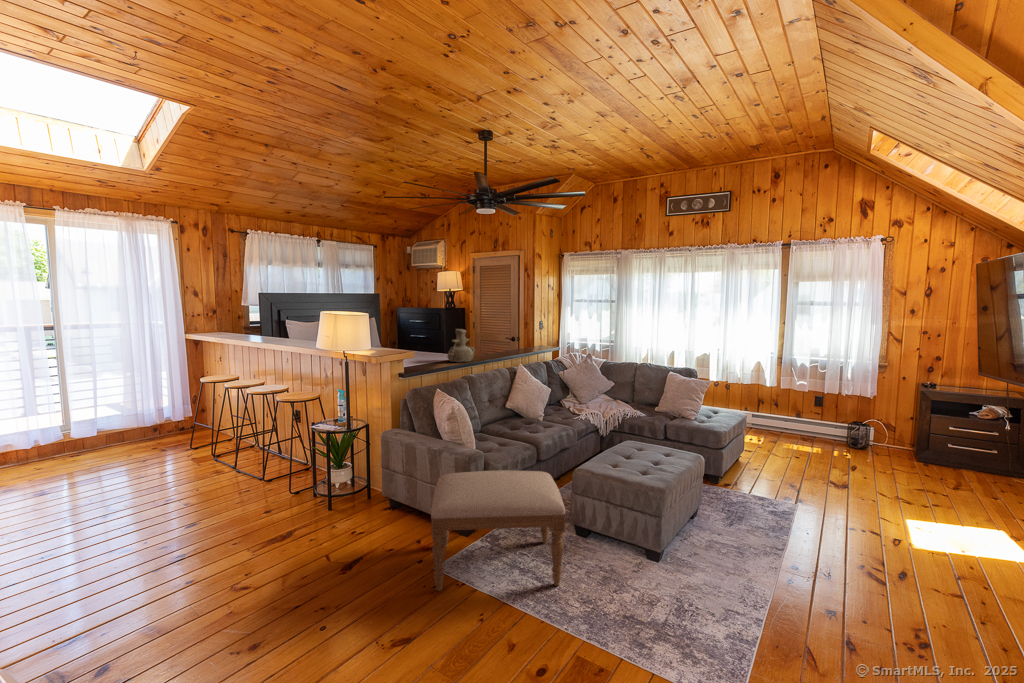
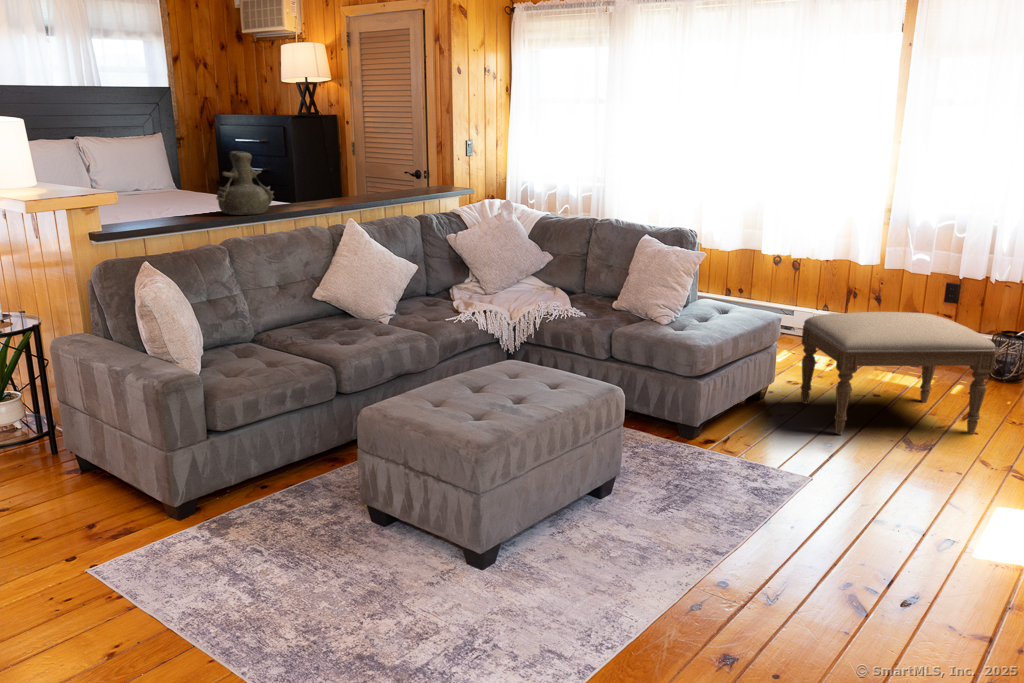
ottoman: present [431,470,565,591] -> present [800,312,996,434]

